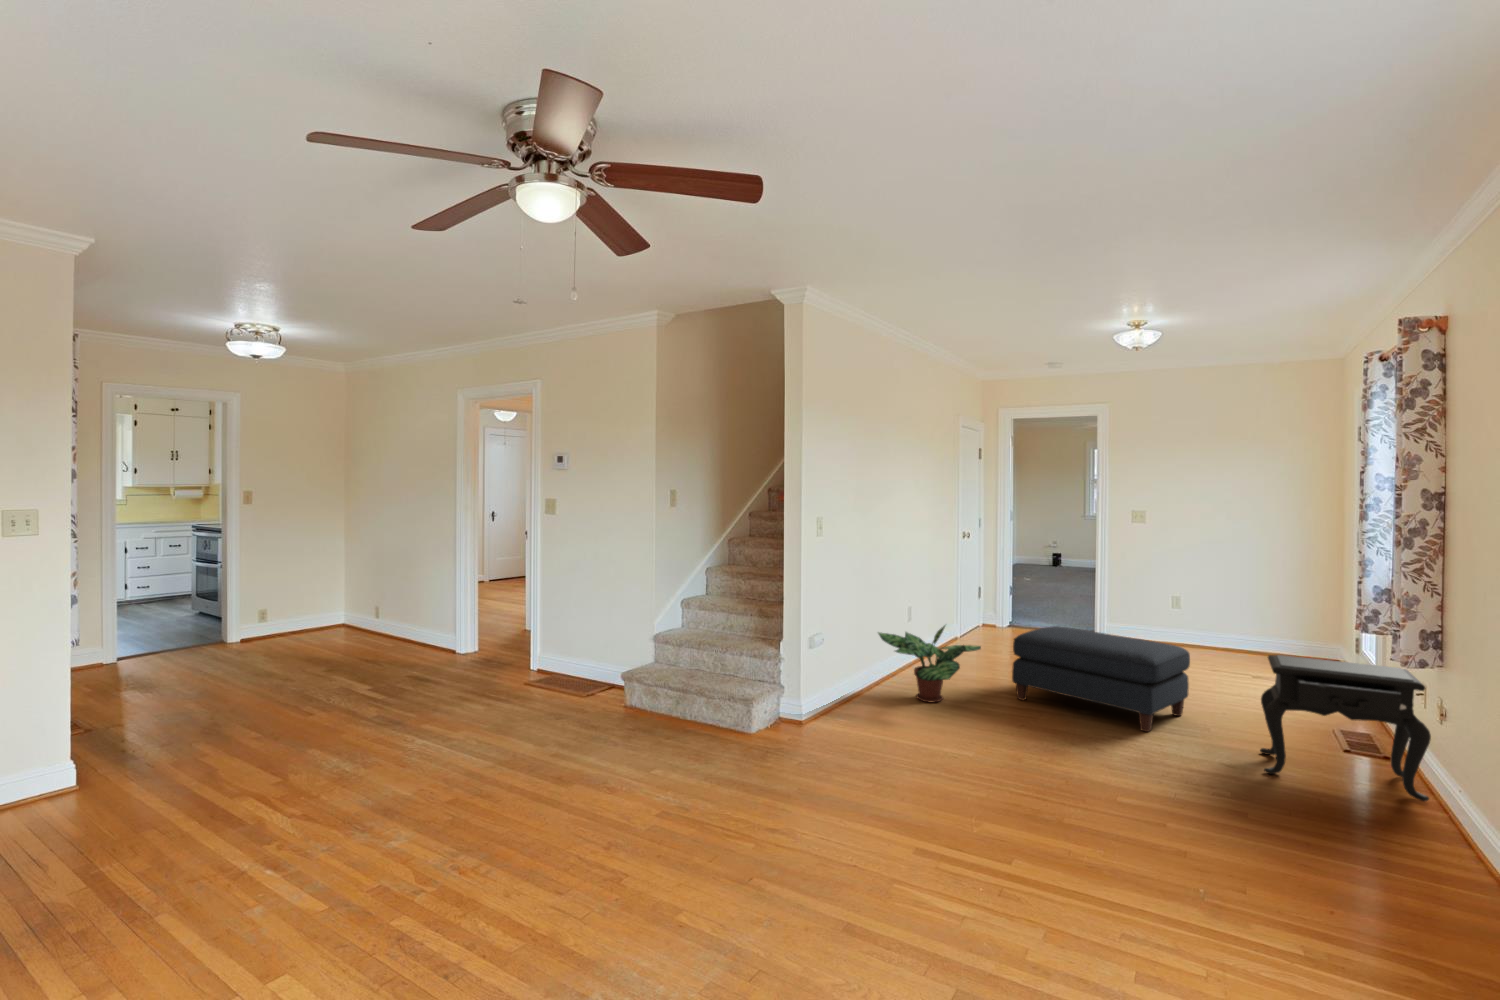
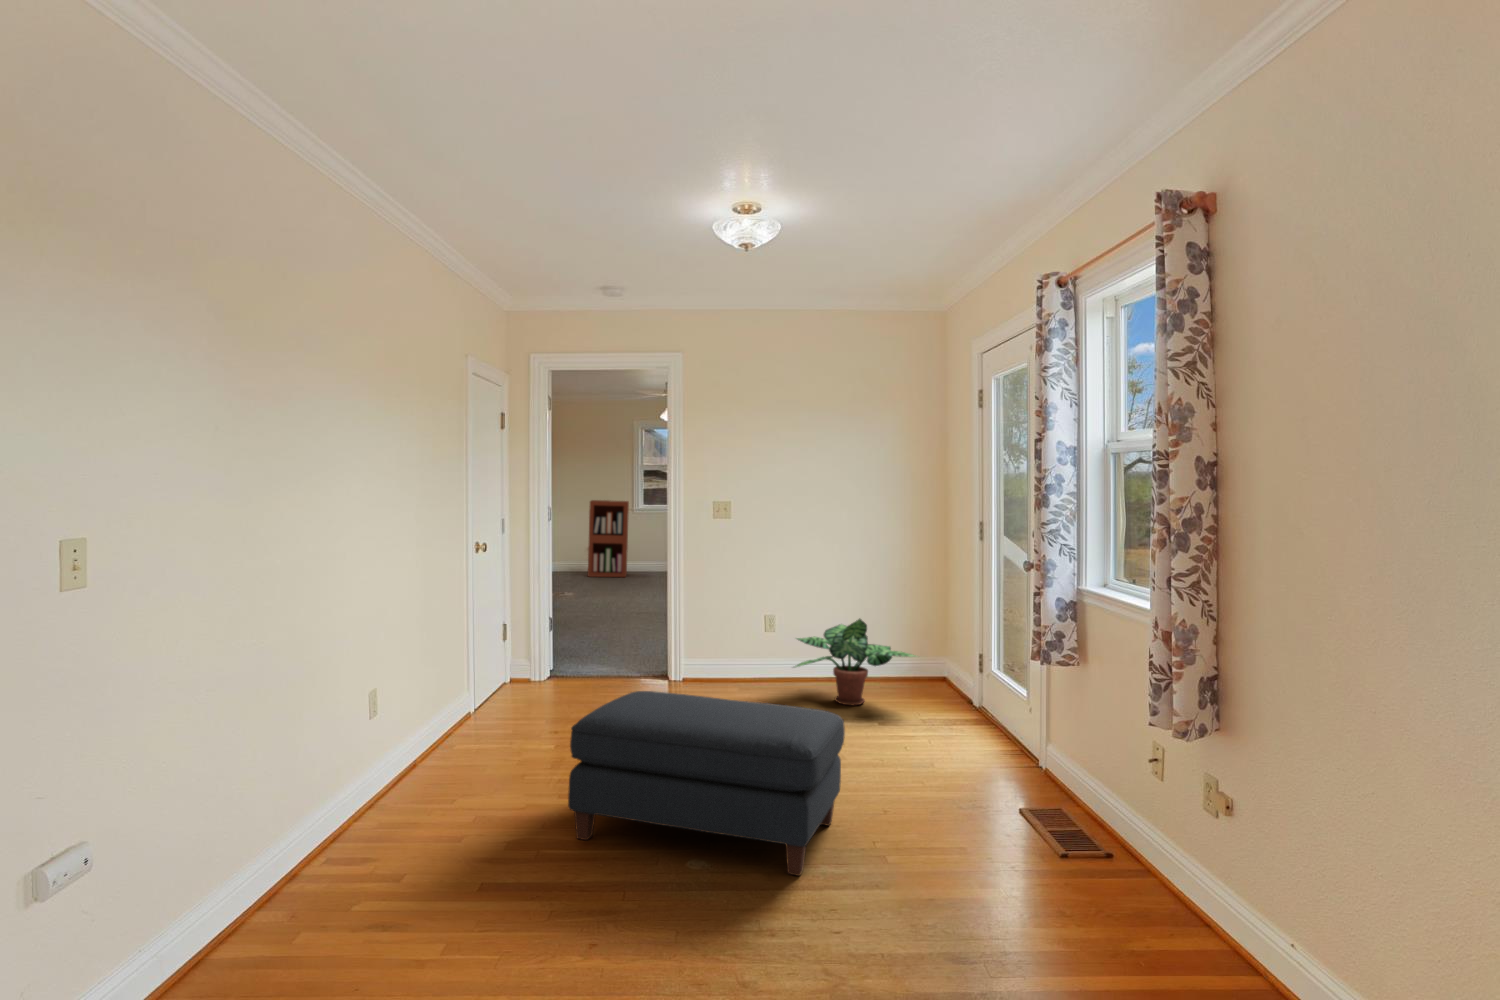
bookshelf: none [1045,512,1078,570] -> present [588,500,629,577]
potted plant: present [878,626,981,702] -> present [795,619,915,705]
side table: present [1260,655,1431,801] -> none [961,723,1197,939]

